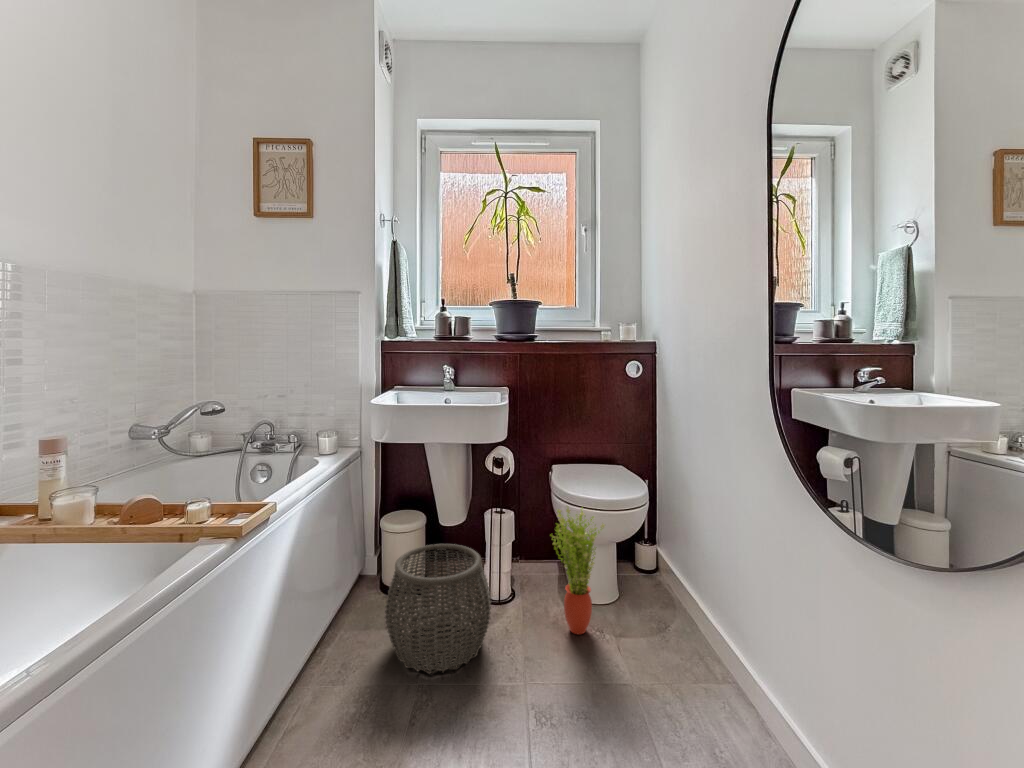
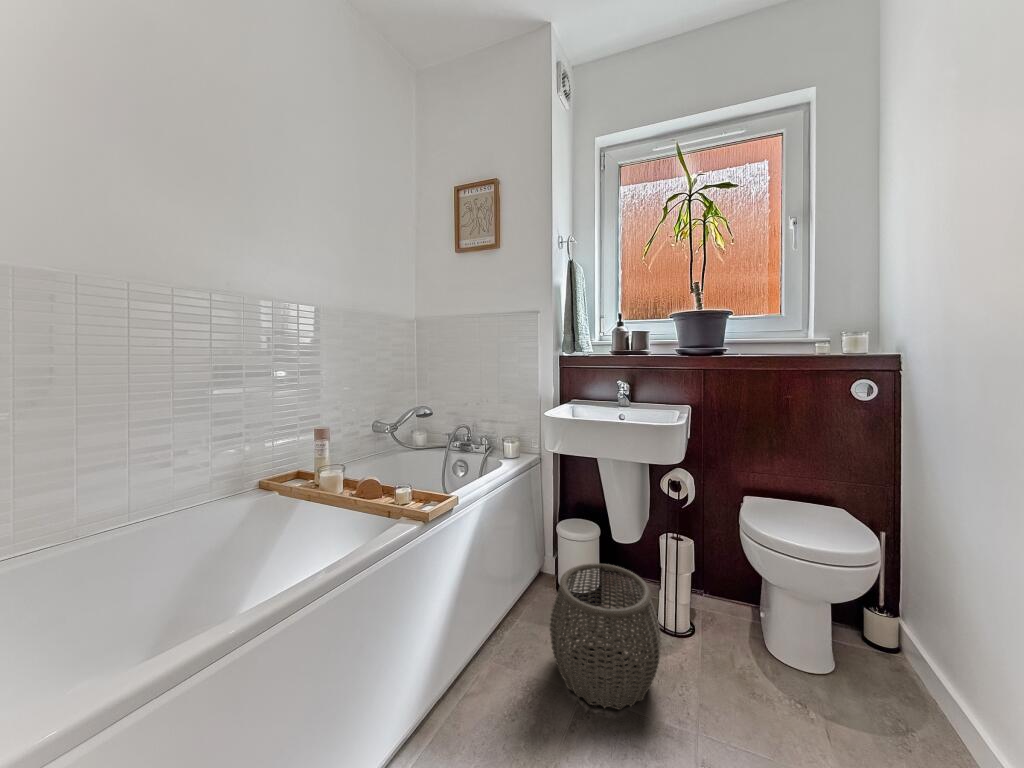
potted plant: present [550,508,605,634] -> none [737,553,818,714]

